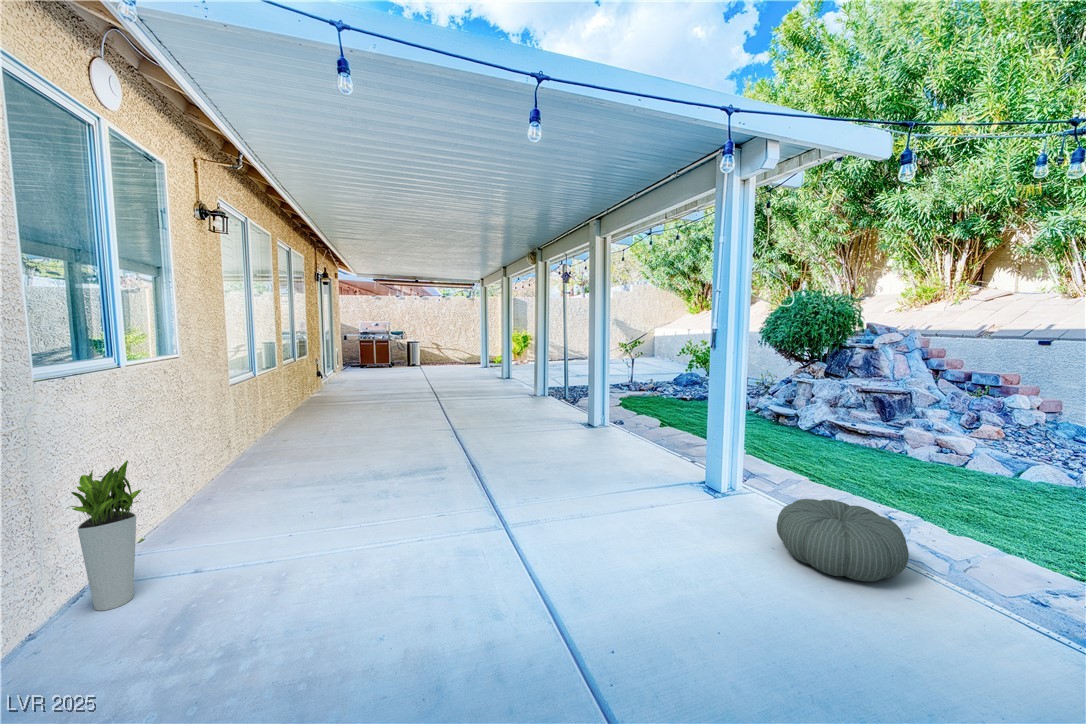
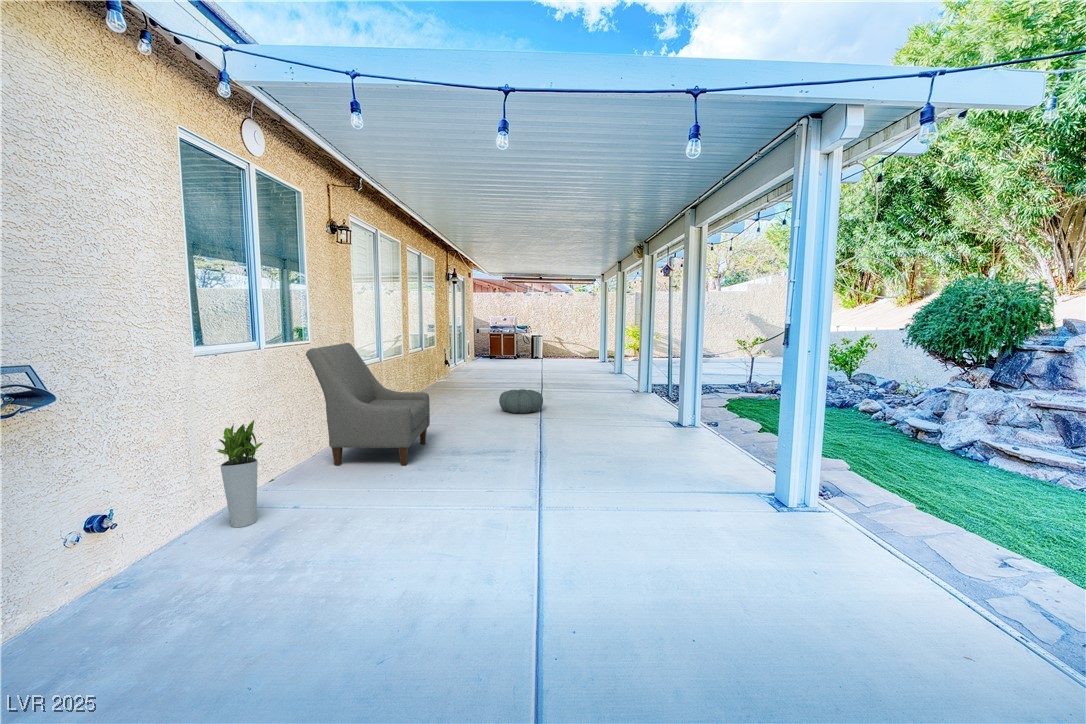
chair: none [177,354,337,507] -> present [306,343,430,466]
pouf: present [777,499,909,582] -> present [499,389,543,413]

